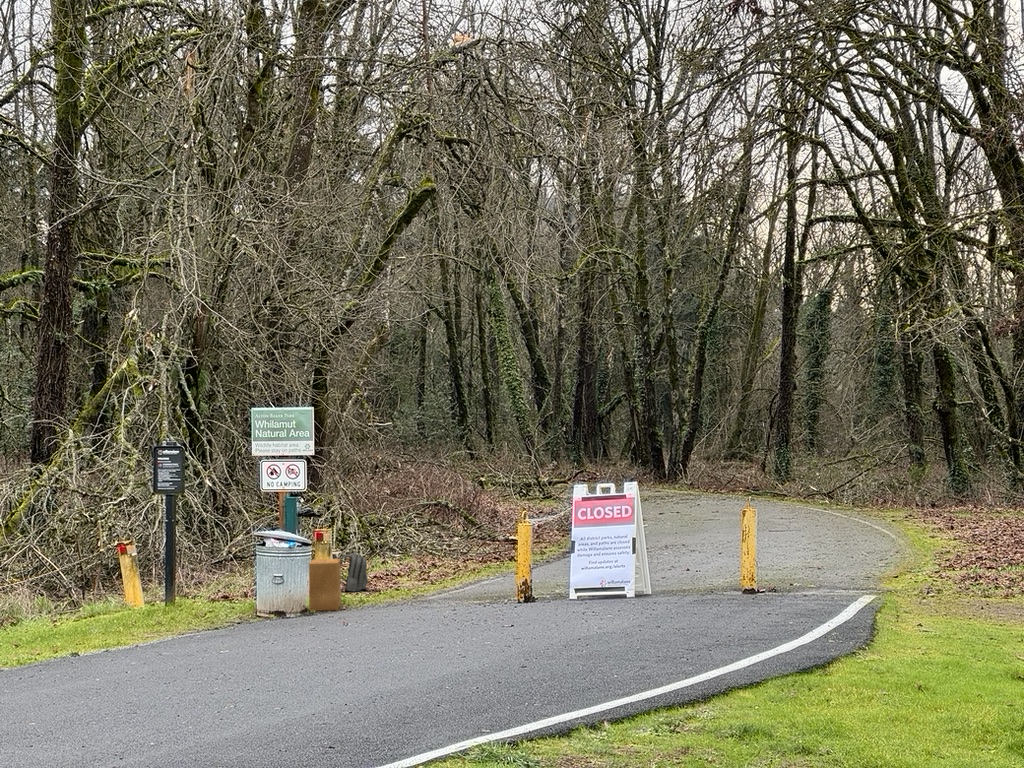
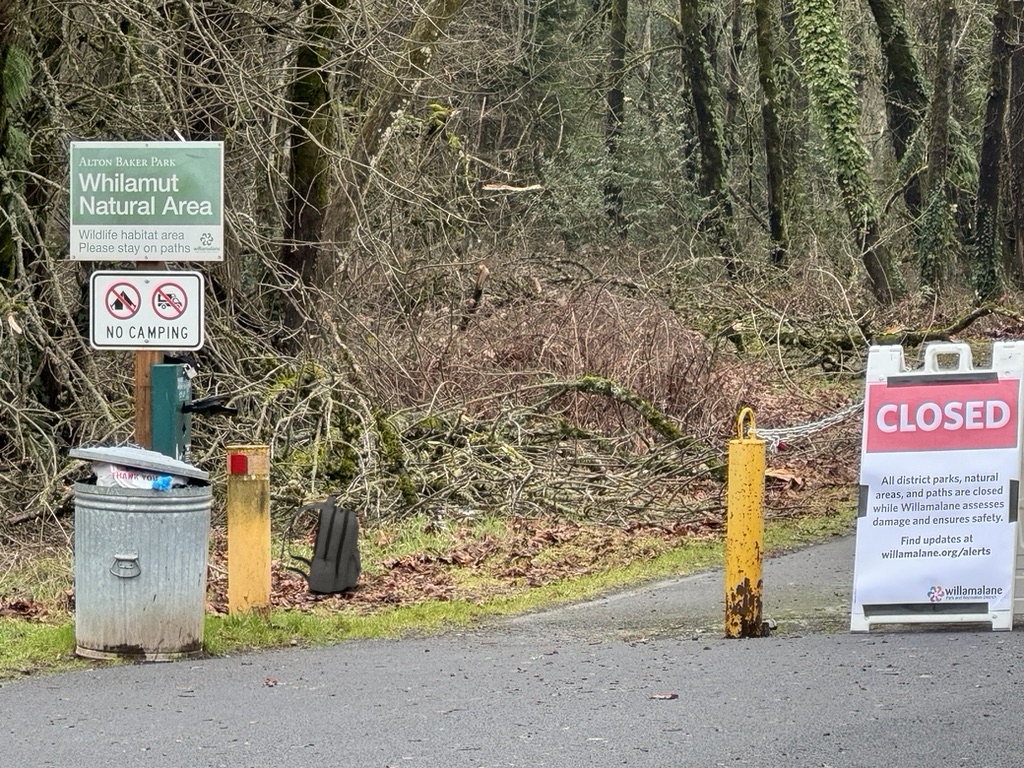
cardboard box: present [309,559,341,611] -> none [198,517,283,644]

